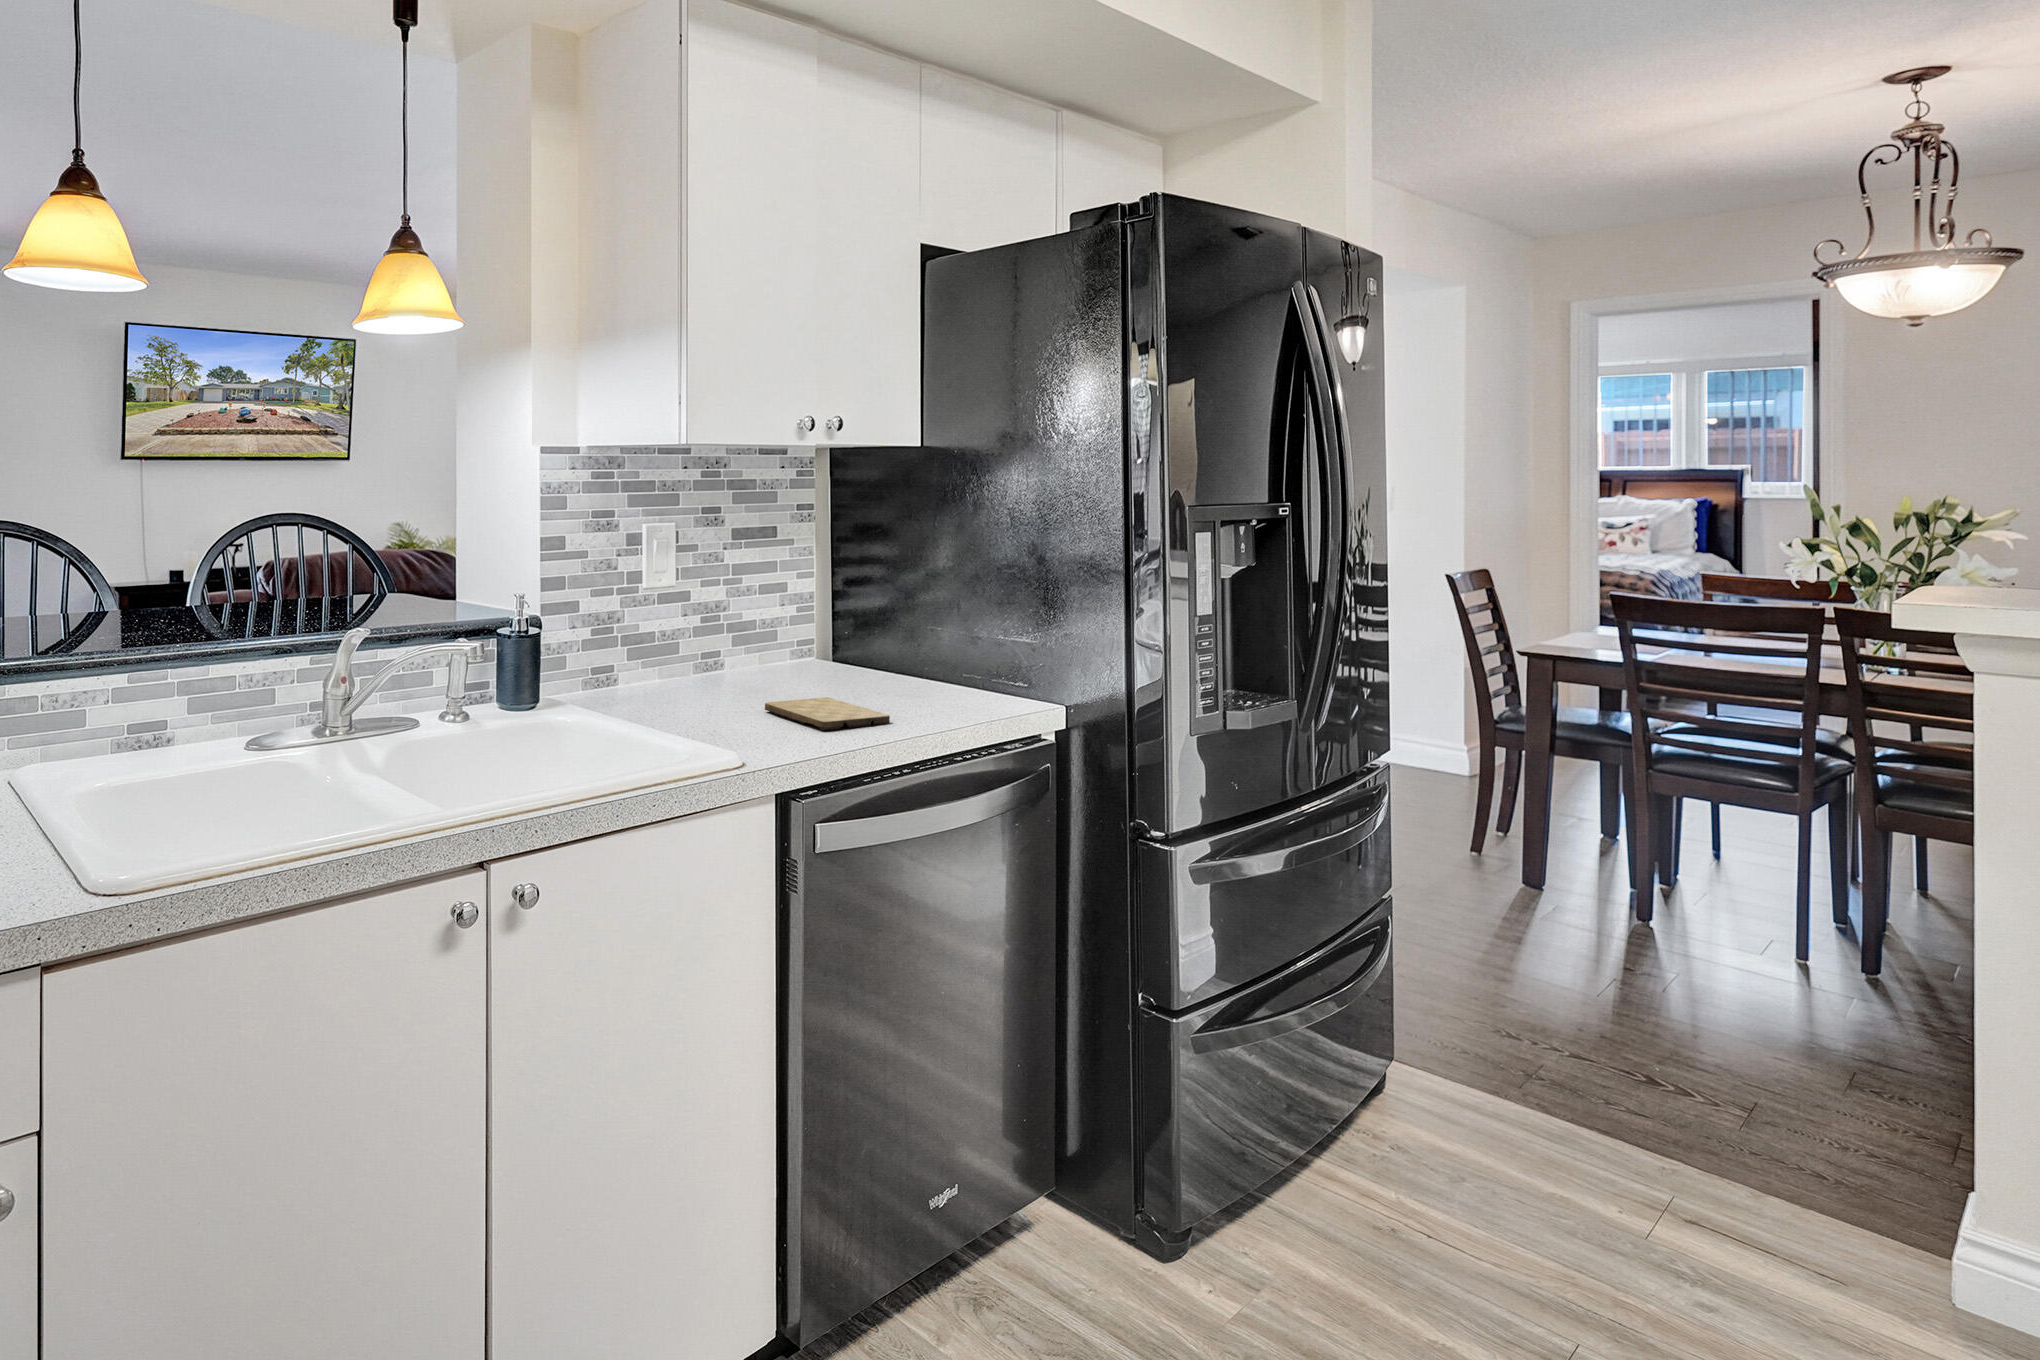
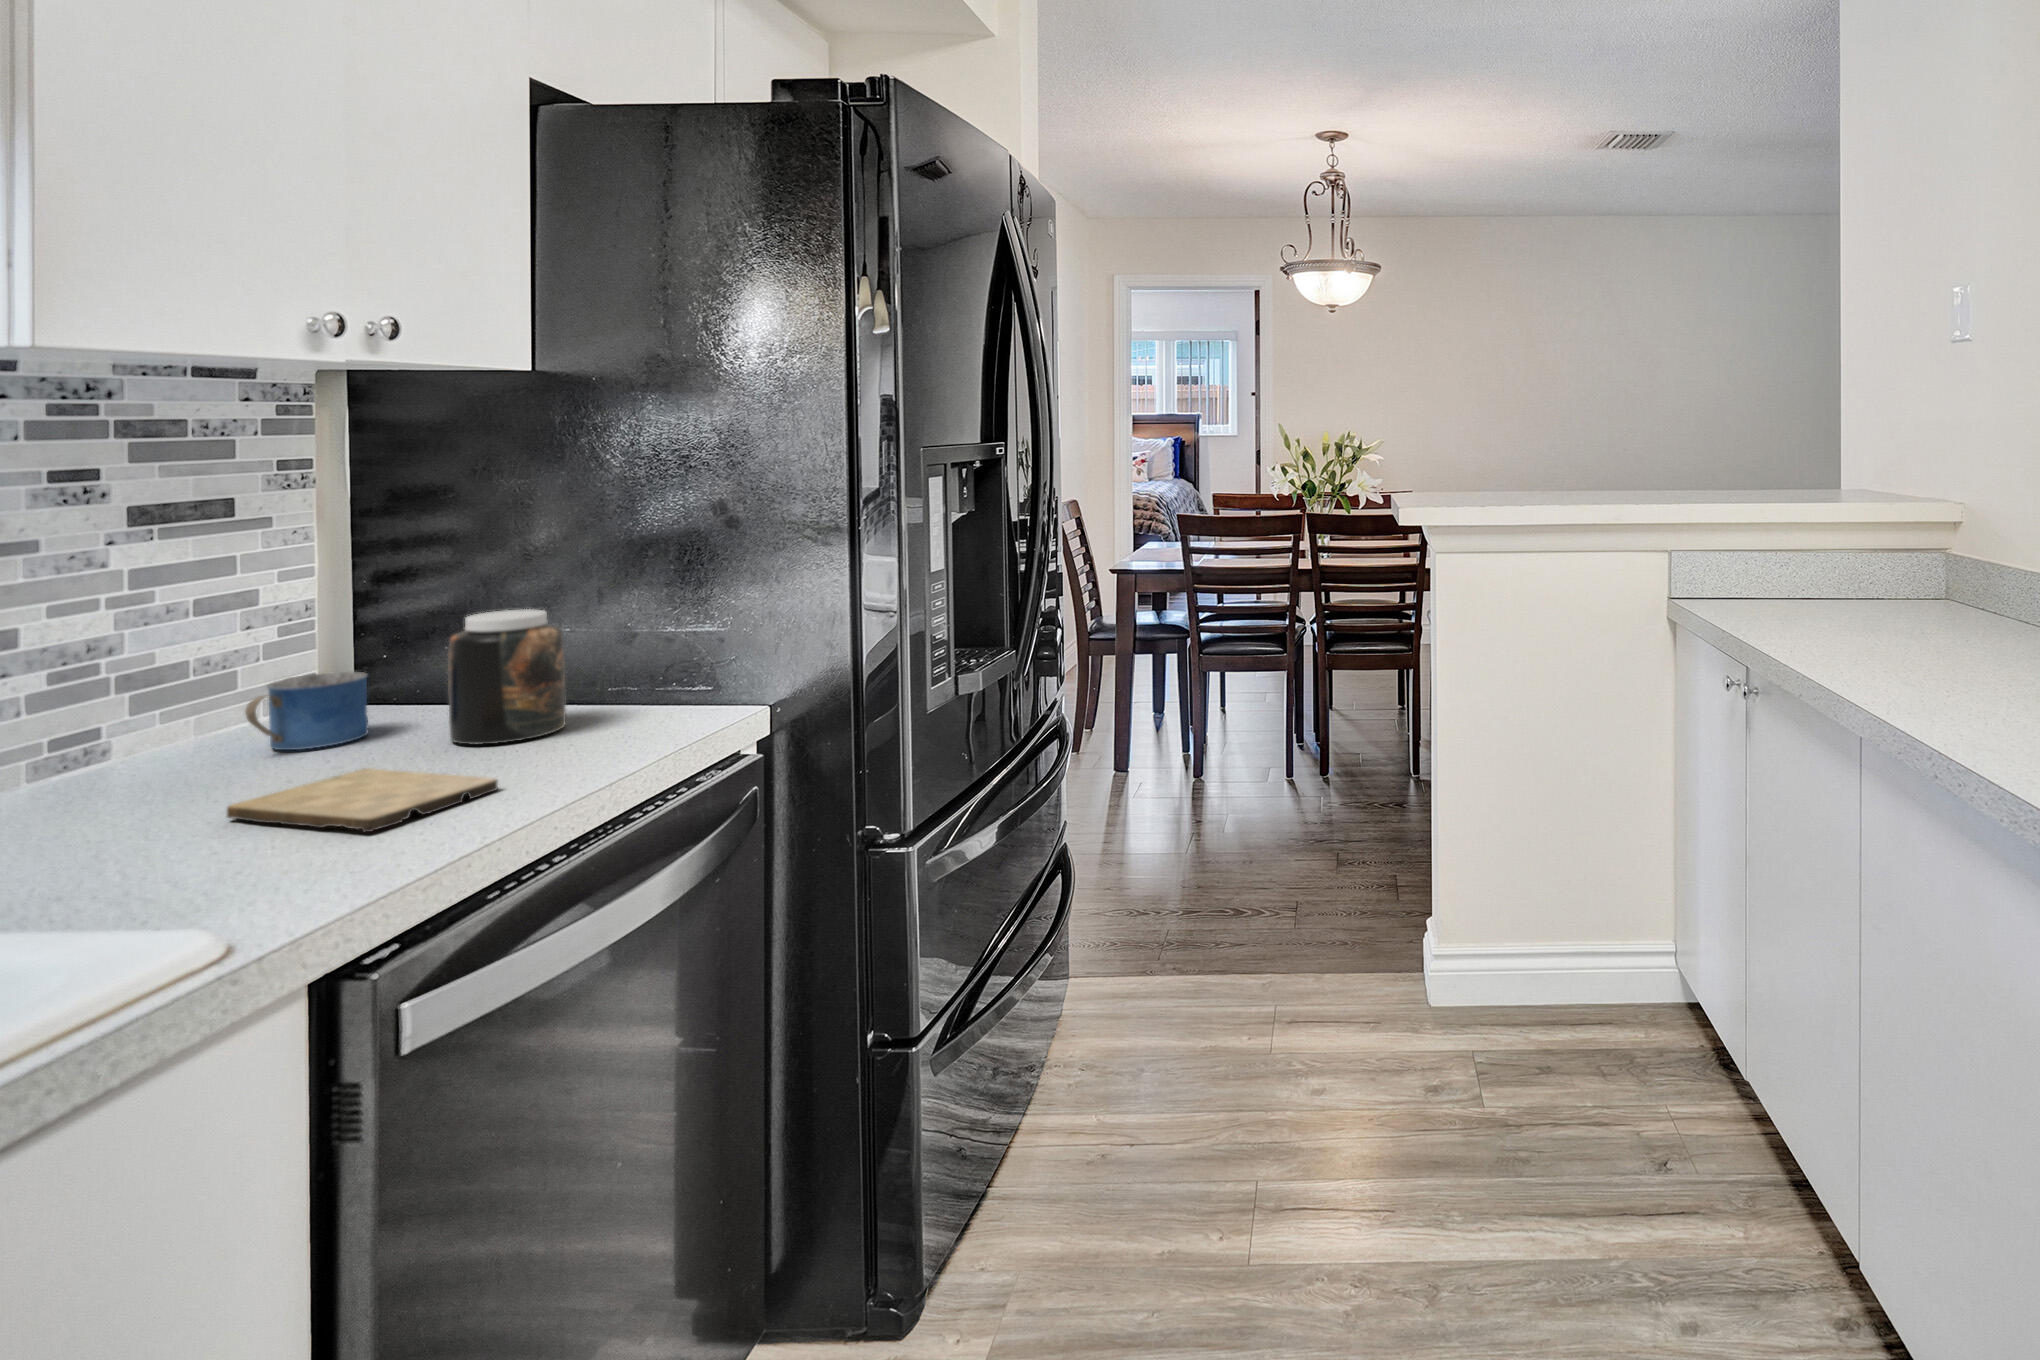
jar: none [873,609,937,699] -> present [448,609,566,745]
mug: none [777,638,835,684] -> present [245,672,368,750]

